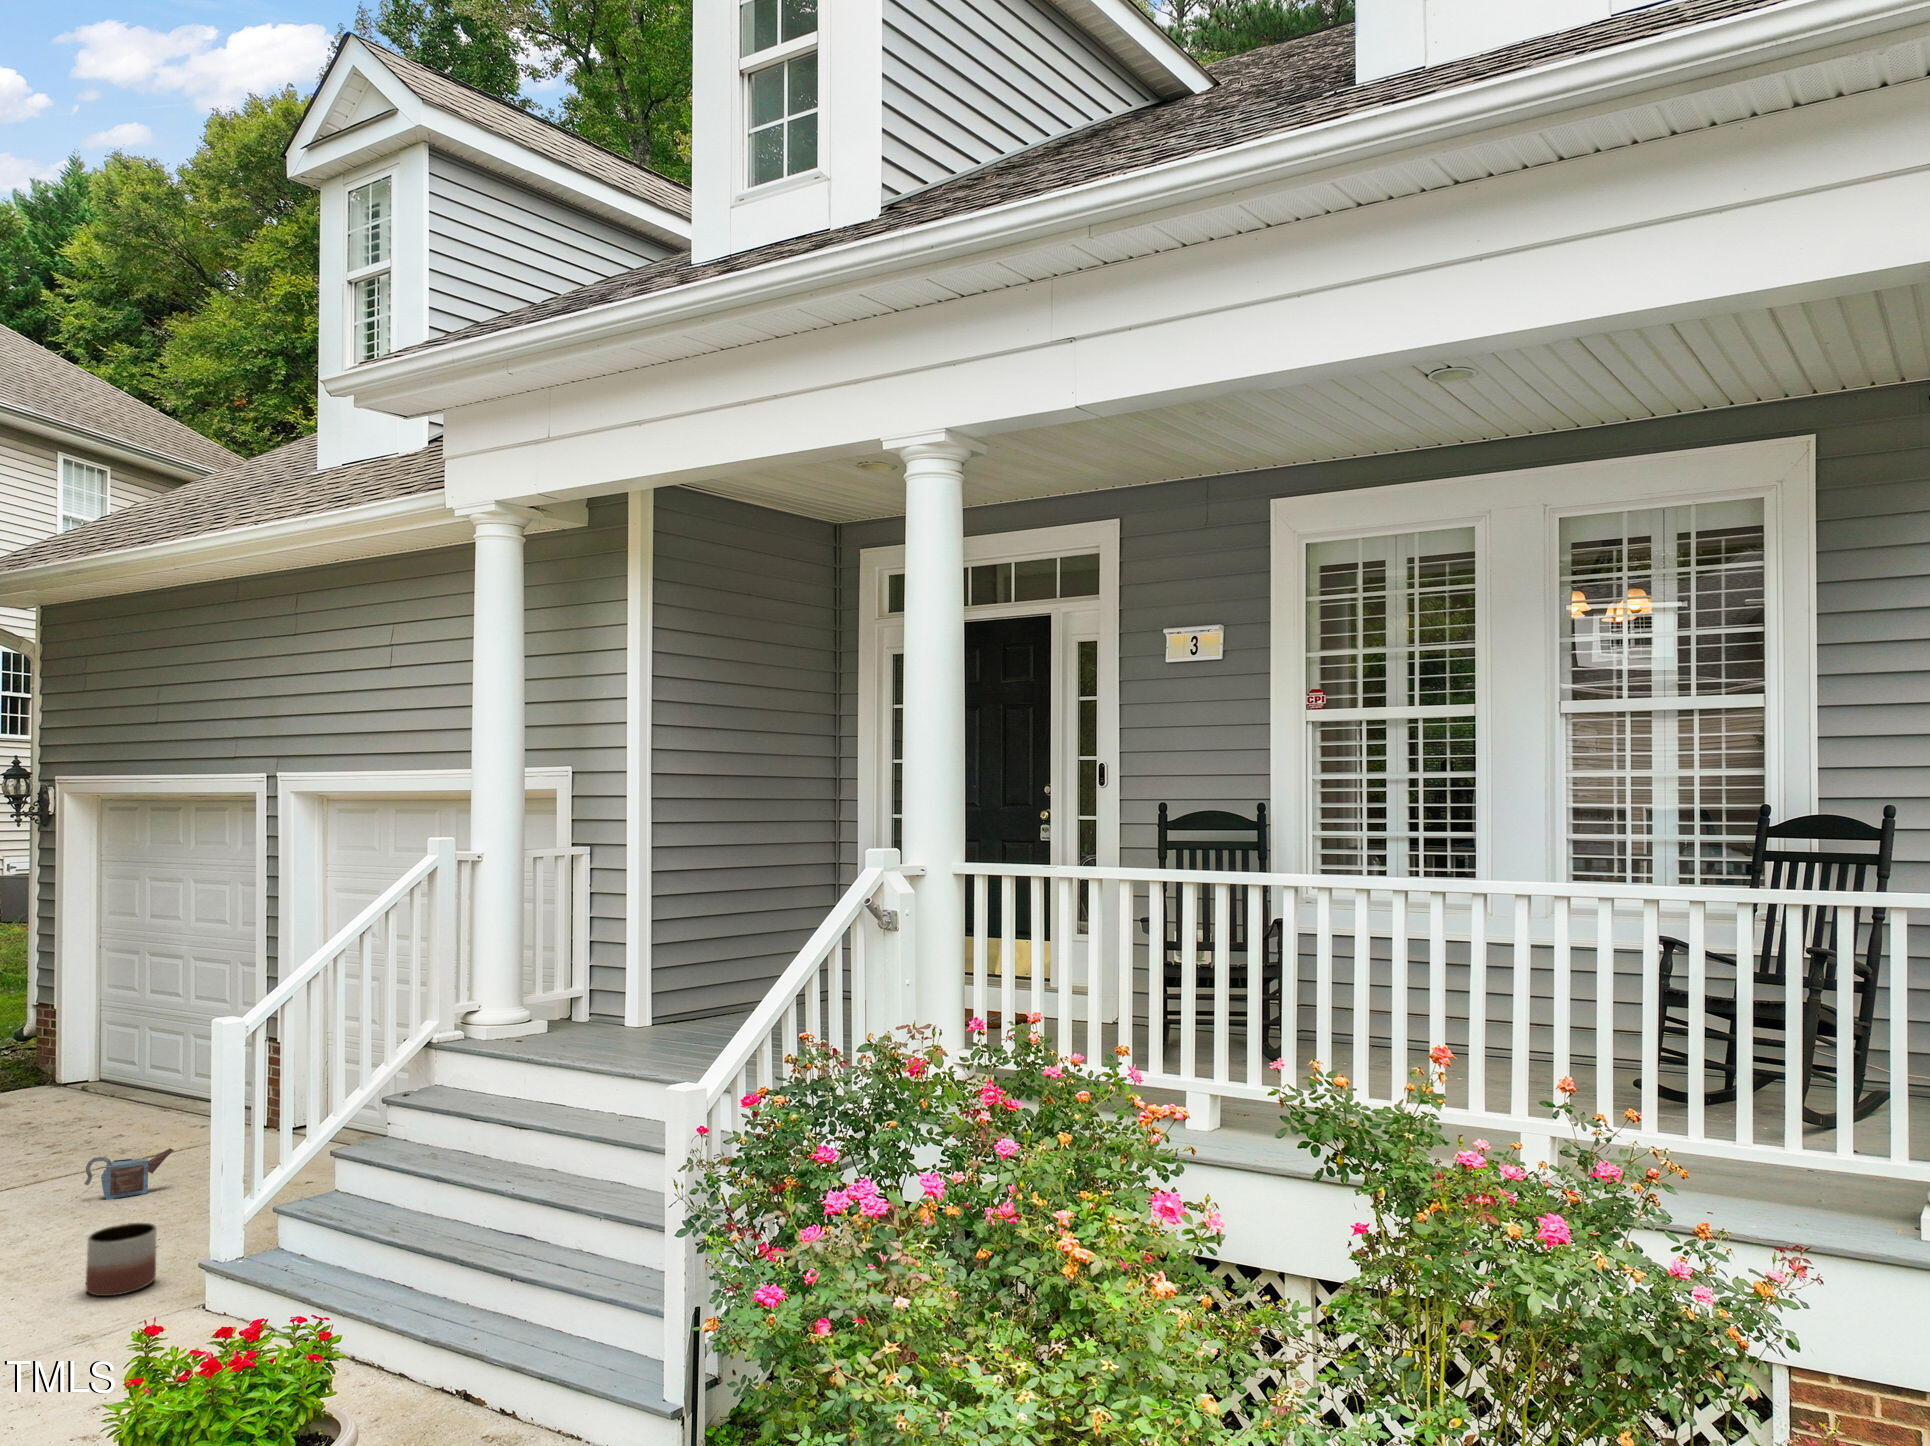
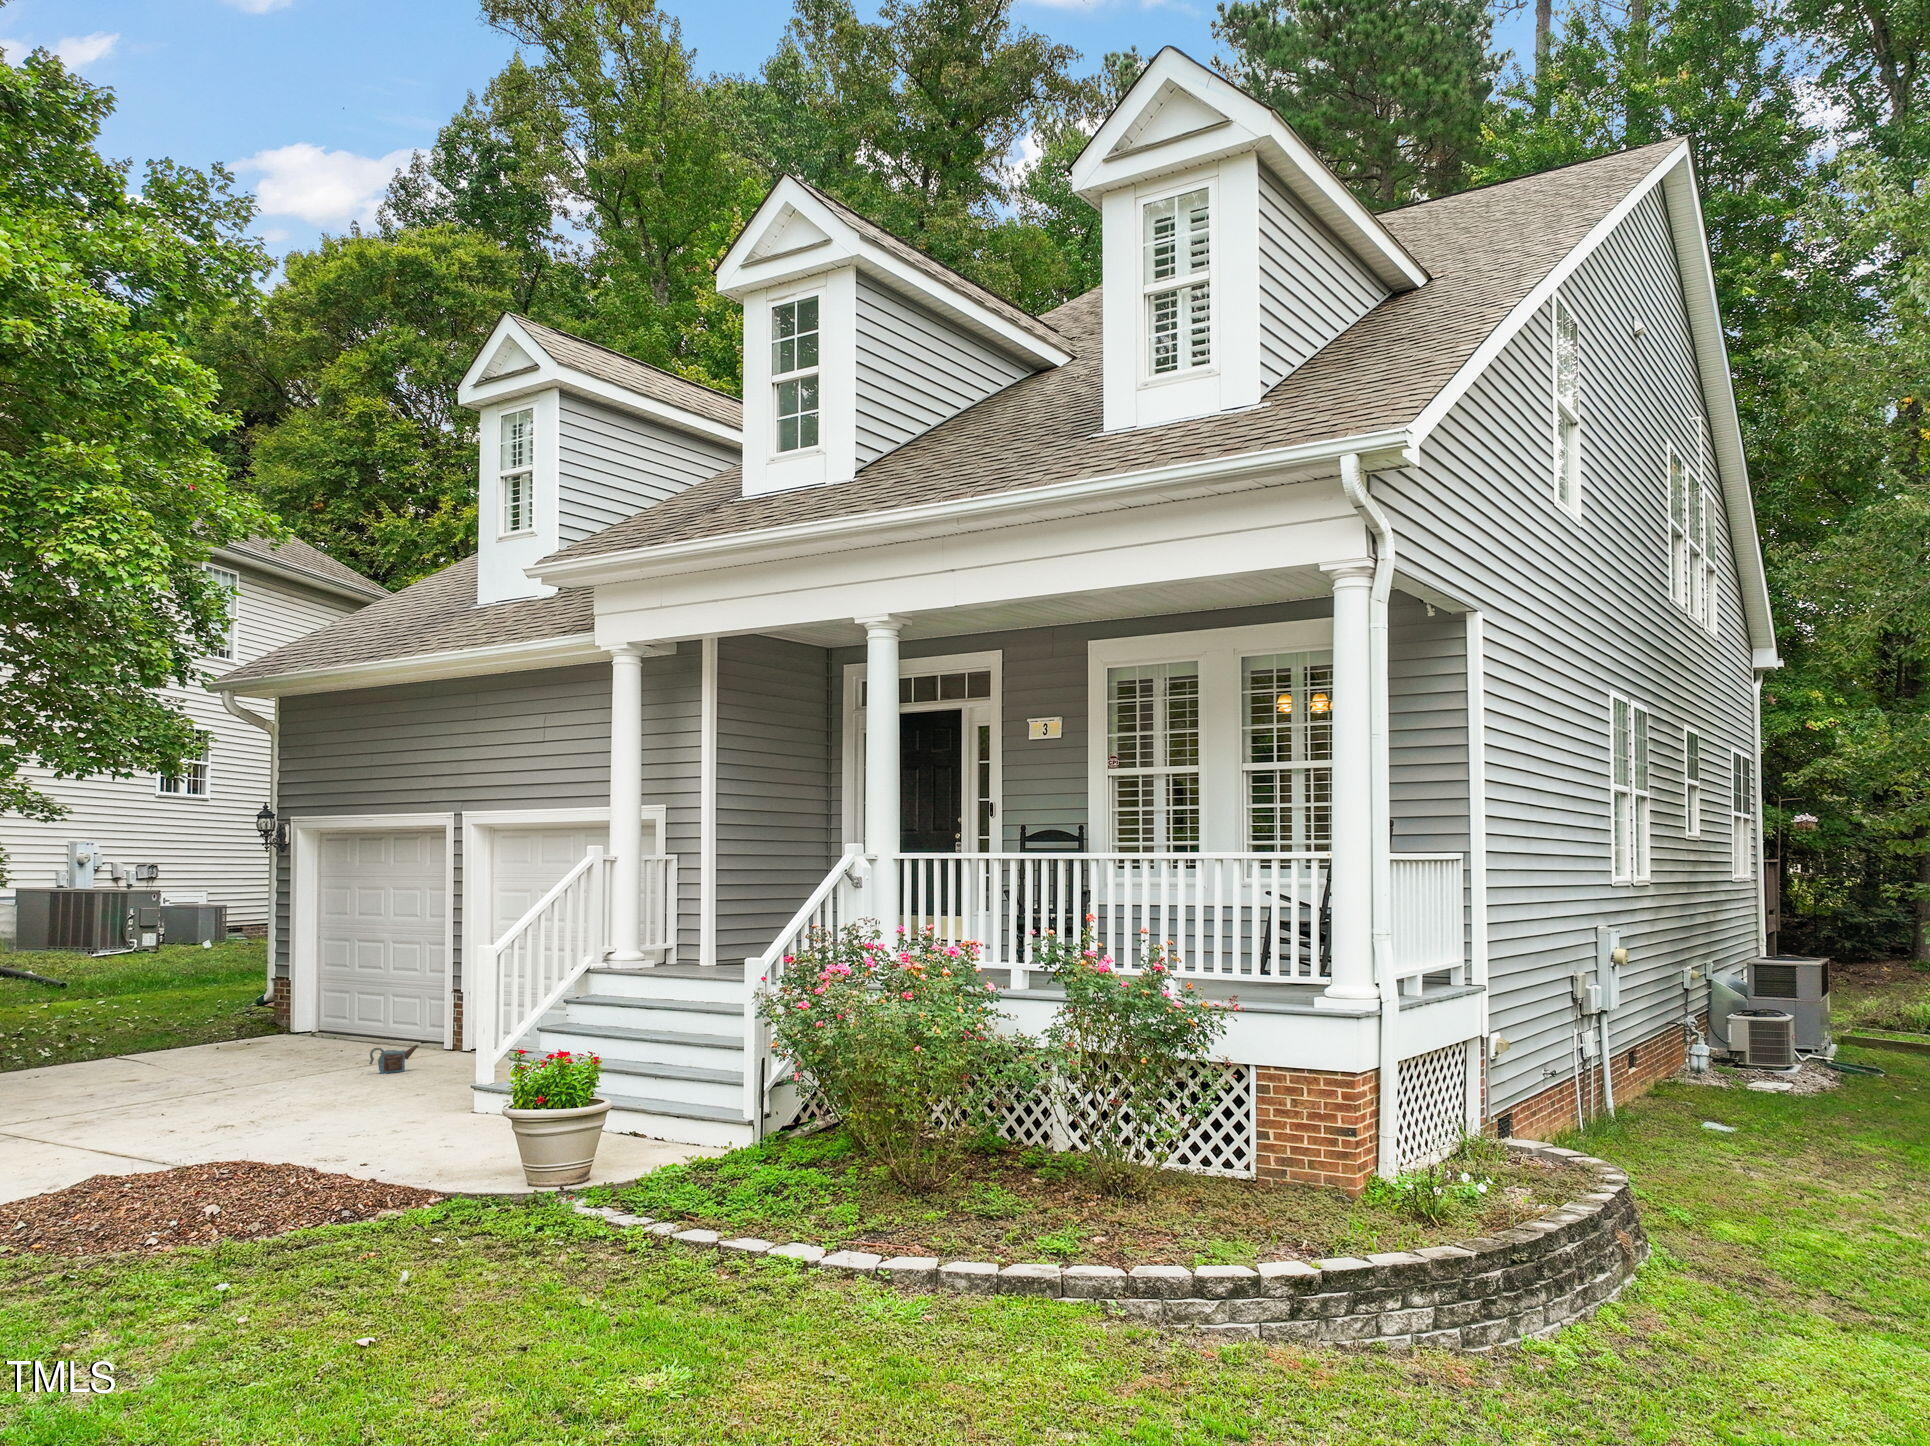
planter: present [86,1223,157,1296] -> none [407,1066,443,1103]

